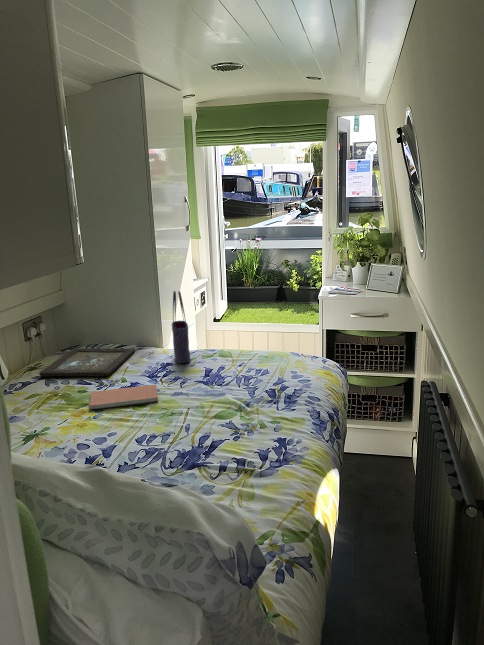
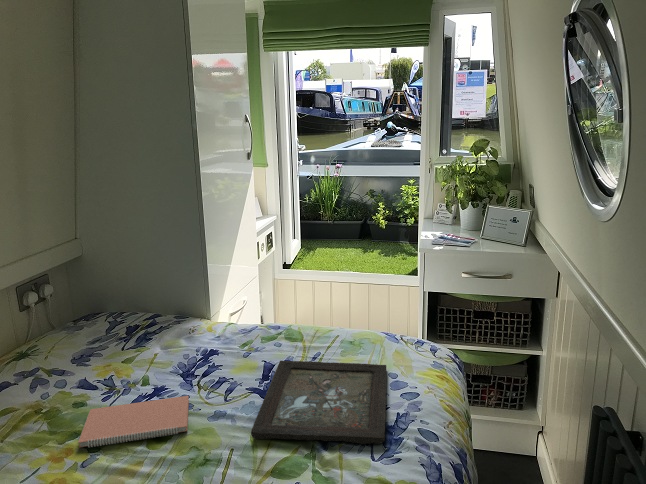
tote bag: present [172,291,190,363] -> none [219,248,245,350]
tray: present [39,348,135,377] -> present [251,361,386,444]

